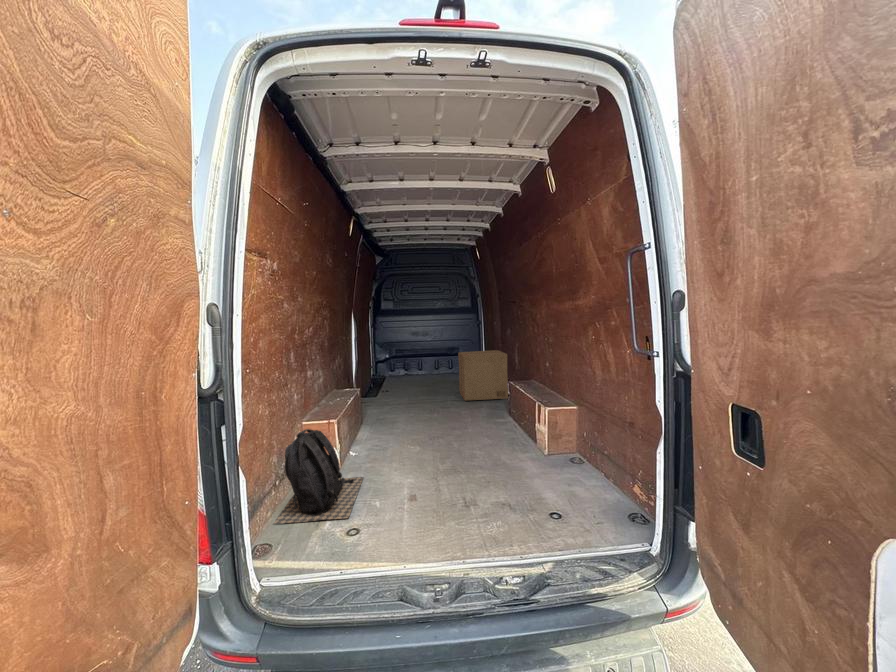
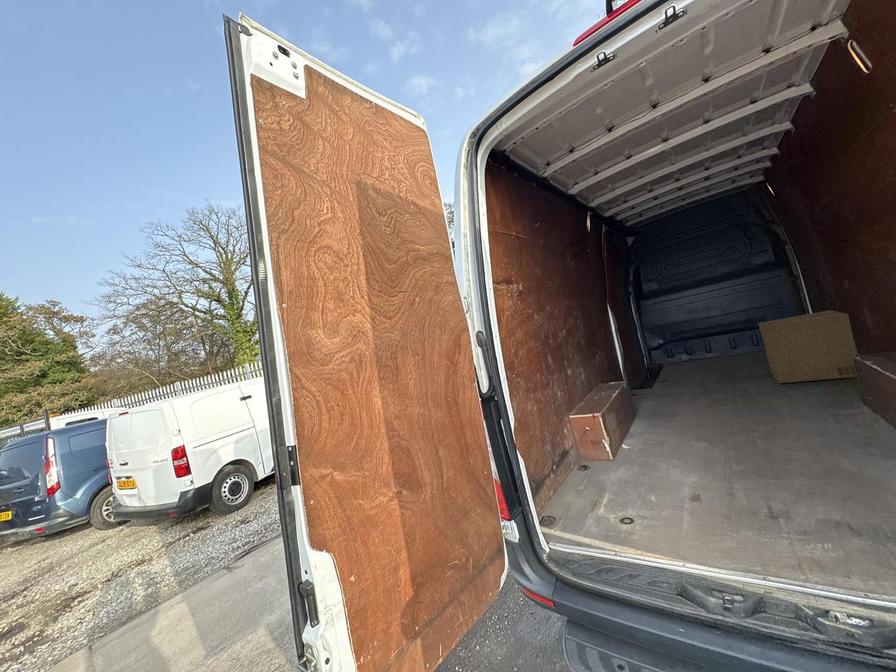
backpack: present [274,429,363,524] -> none [557,421,639,505]

